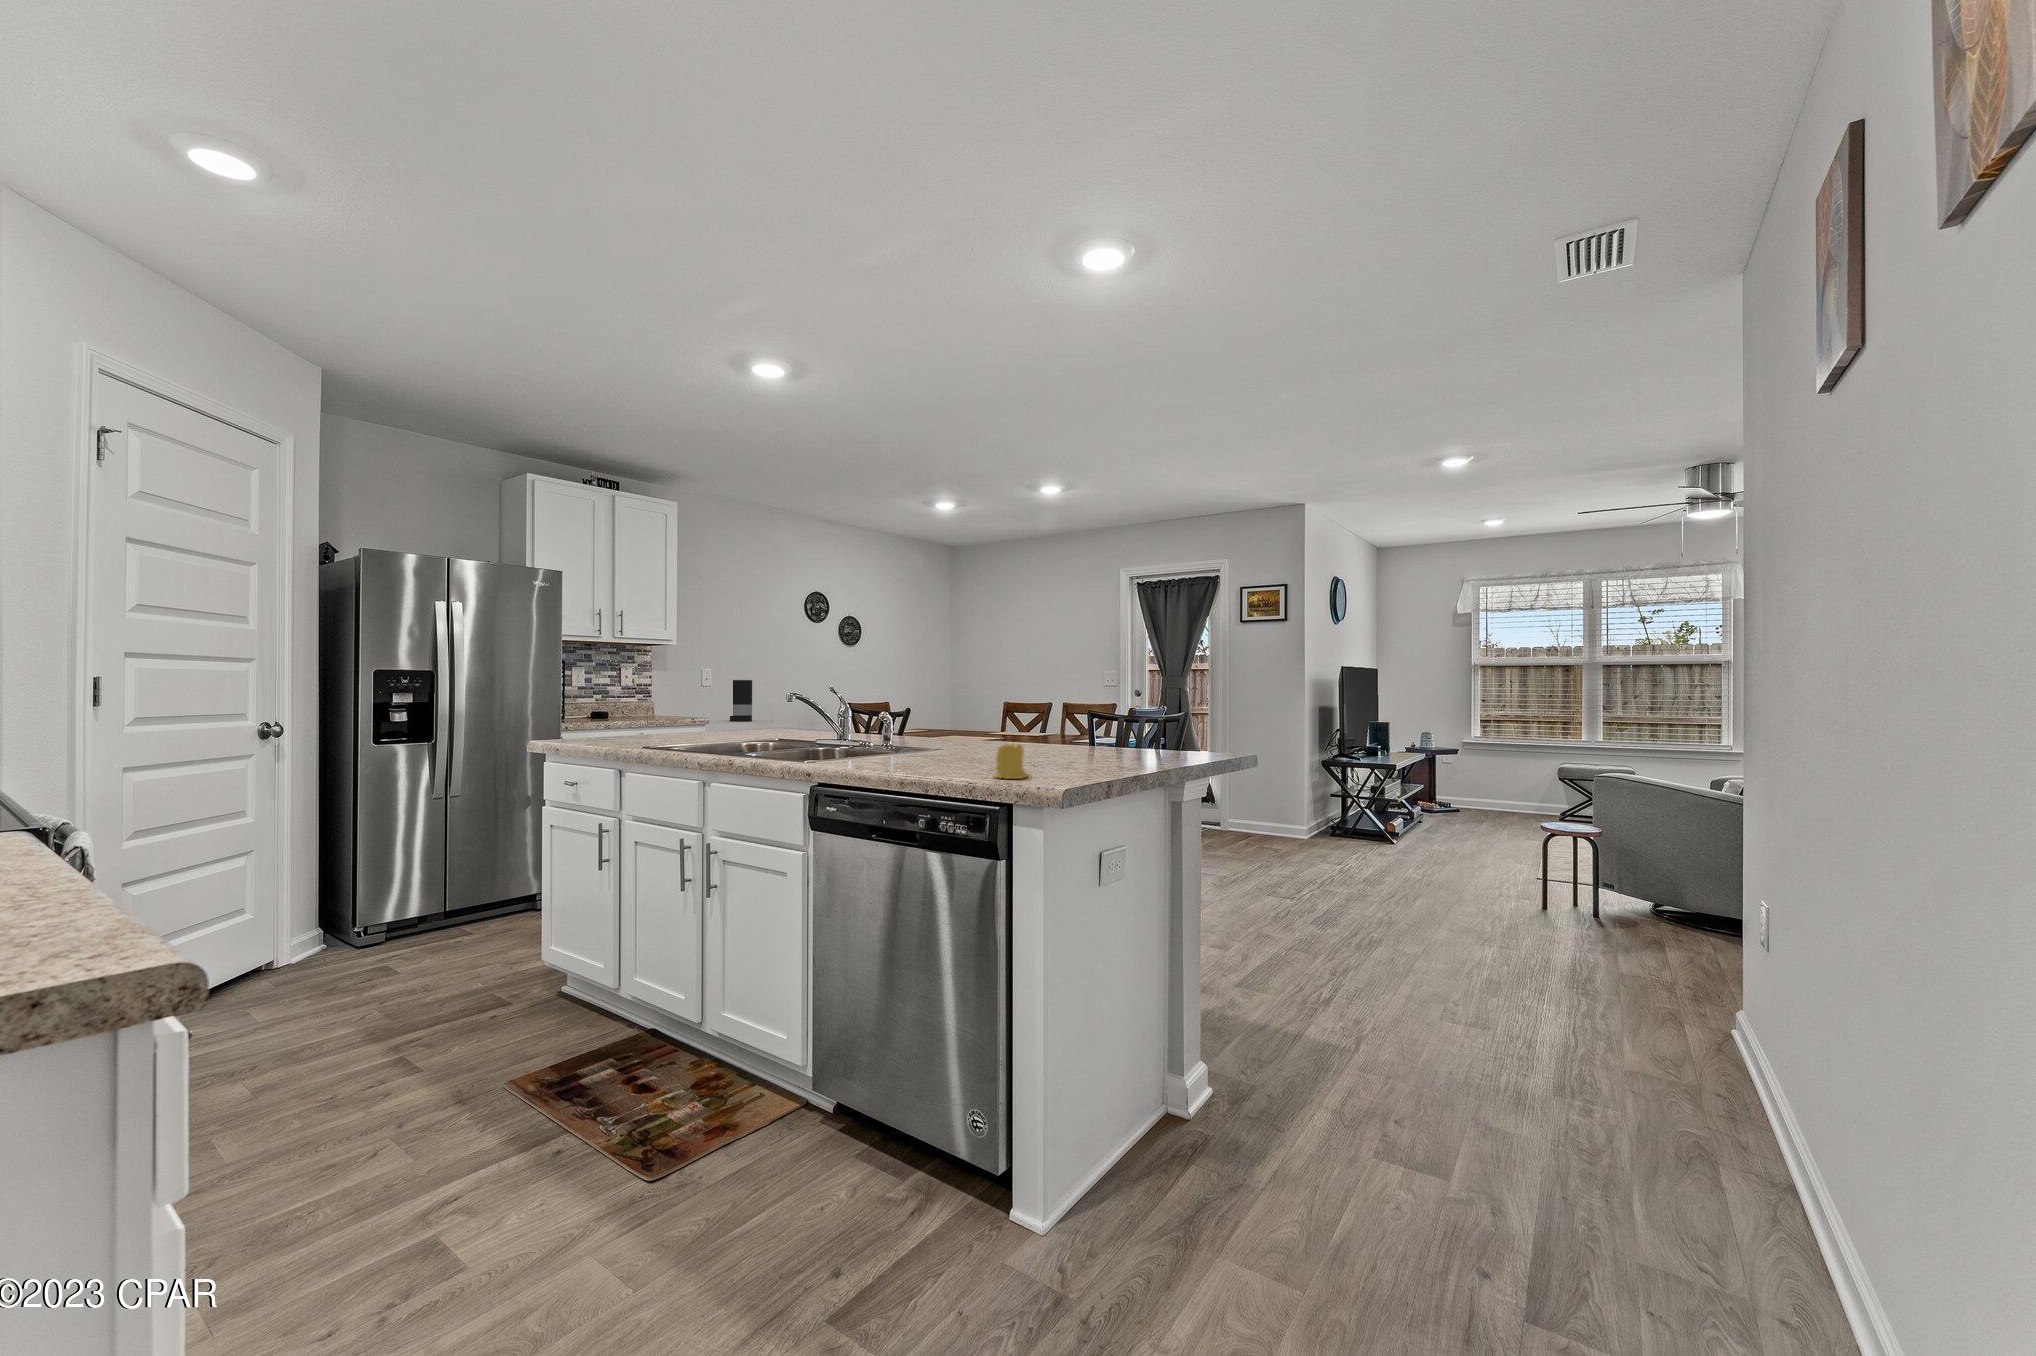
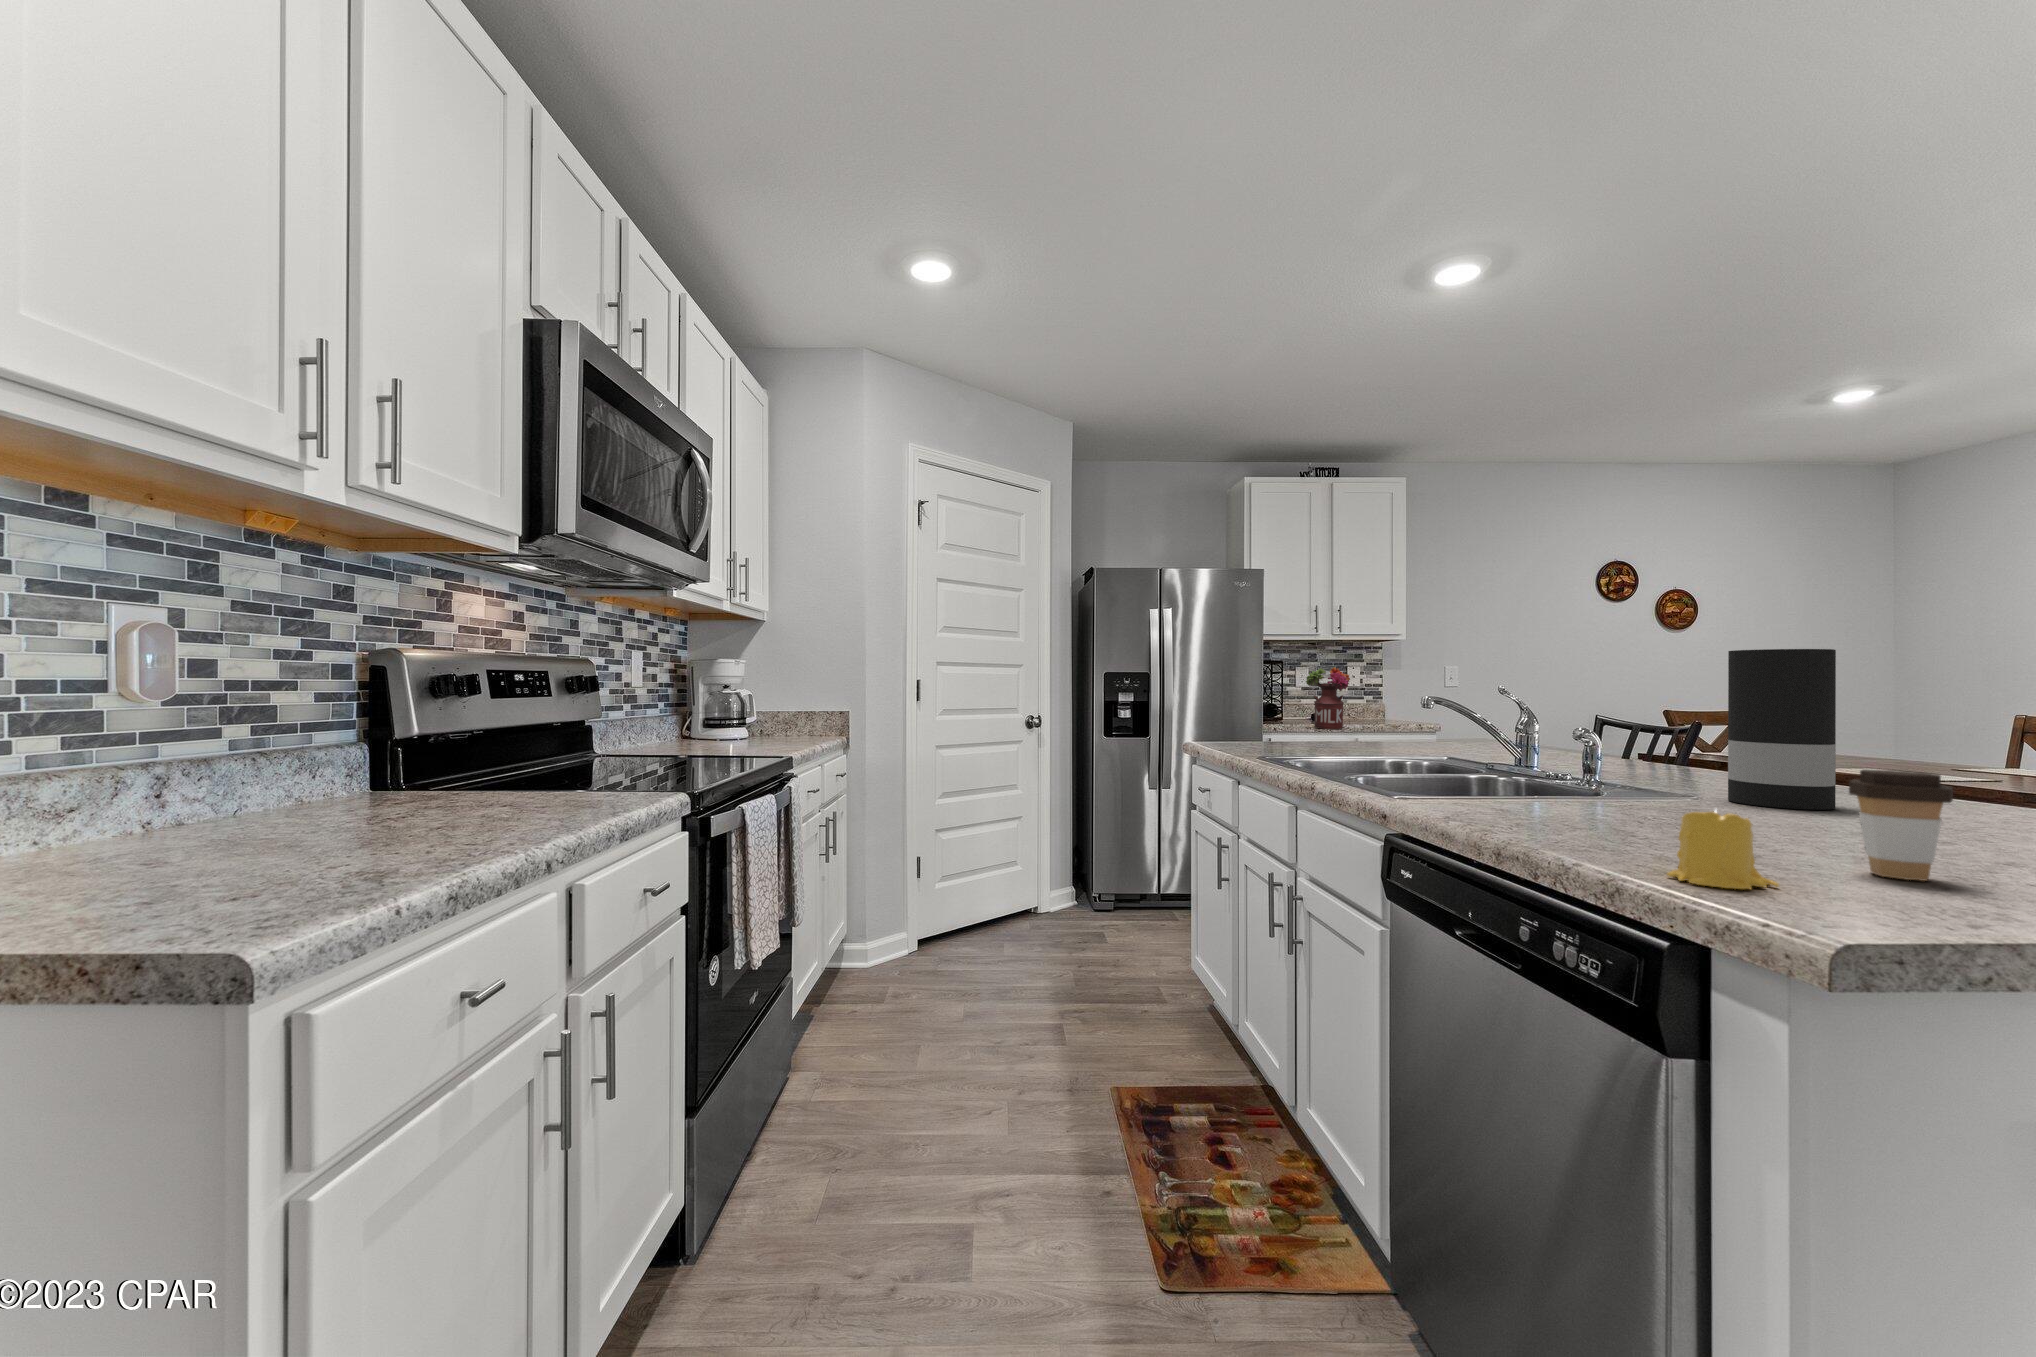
flower arrangement: none [585,668,629,727] -> present [1306,667,1350,729]
vase: present [730,680,752,721] -> present [1728,649,1836,810]
coffee cup: none [1041,722,1074,770] -> present [1849,769,1953,881]

